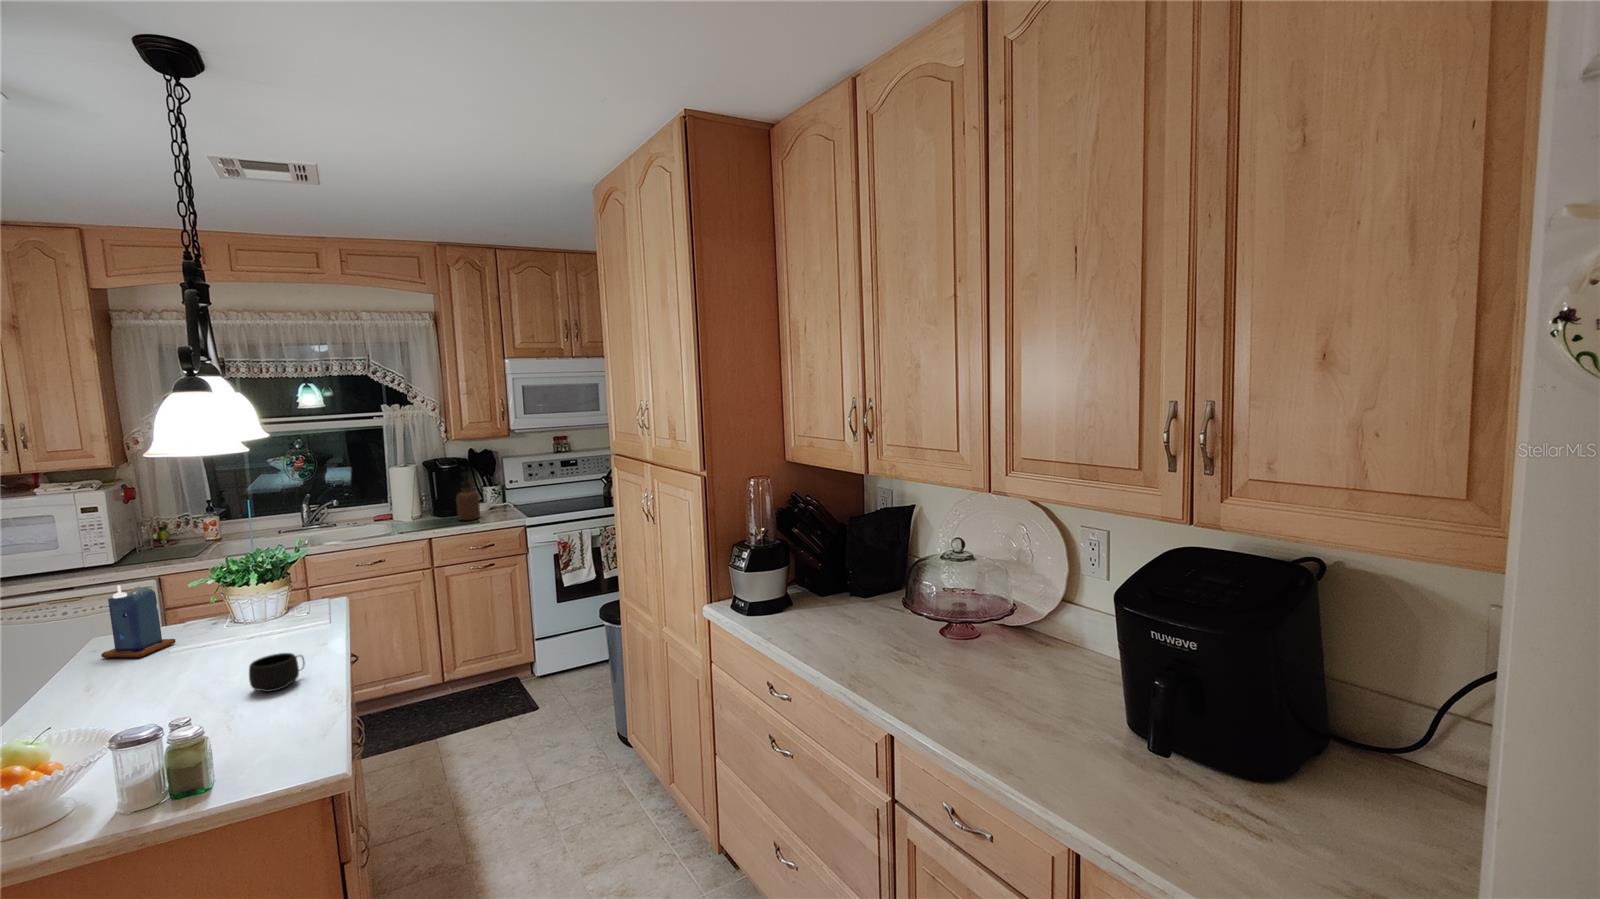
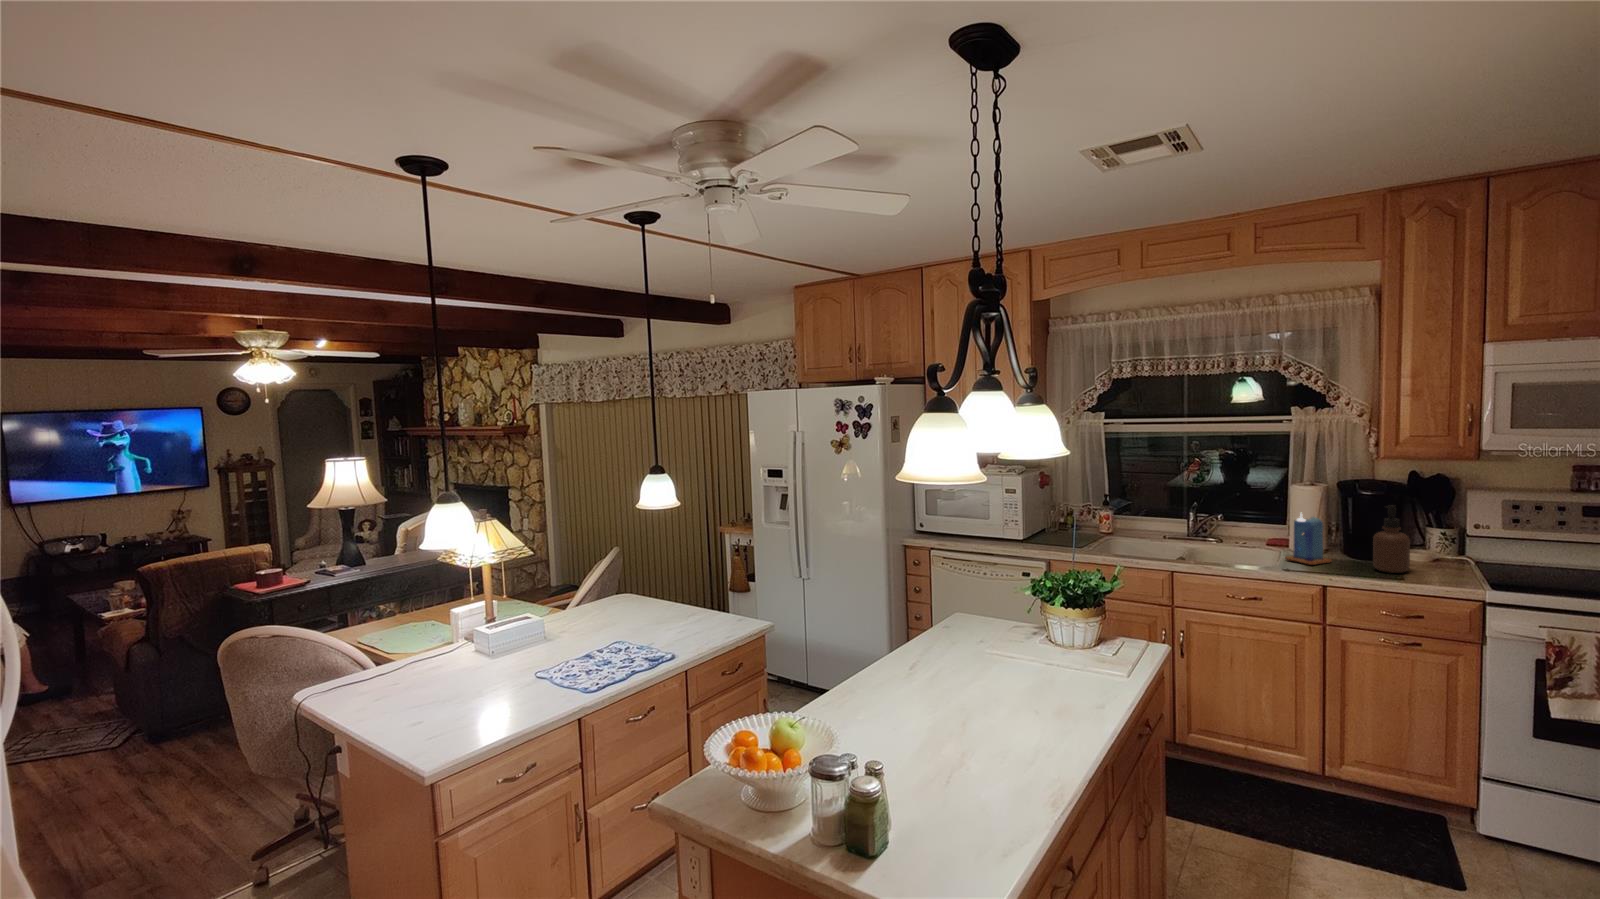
candle: present [101,585,175,658] -> present [1285,514,1332,565]
mug: present [249,653,305,692] -> none [1009,694,1065,738]

